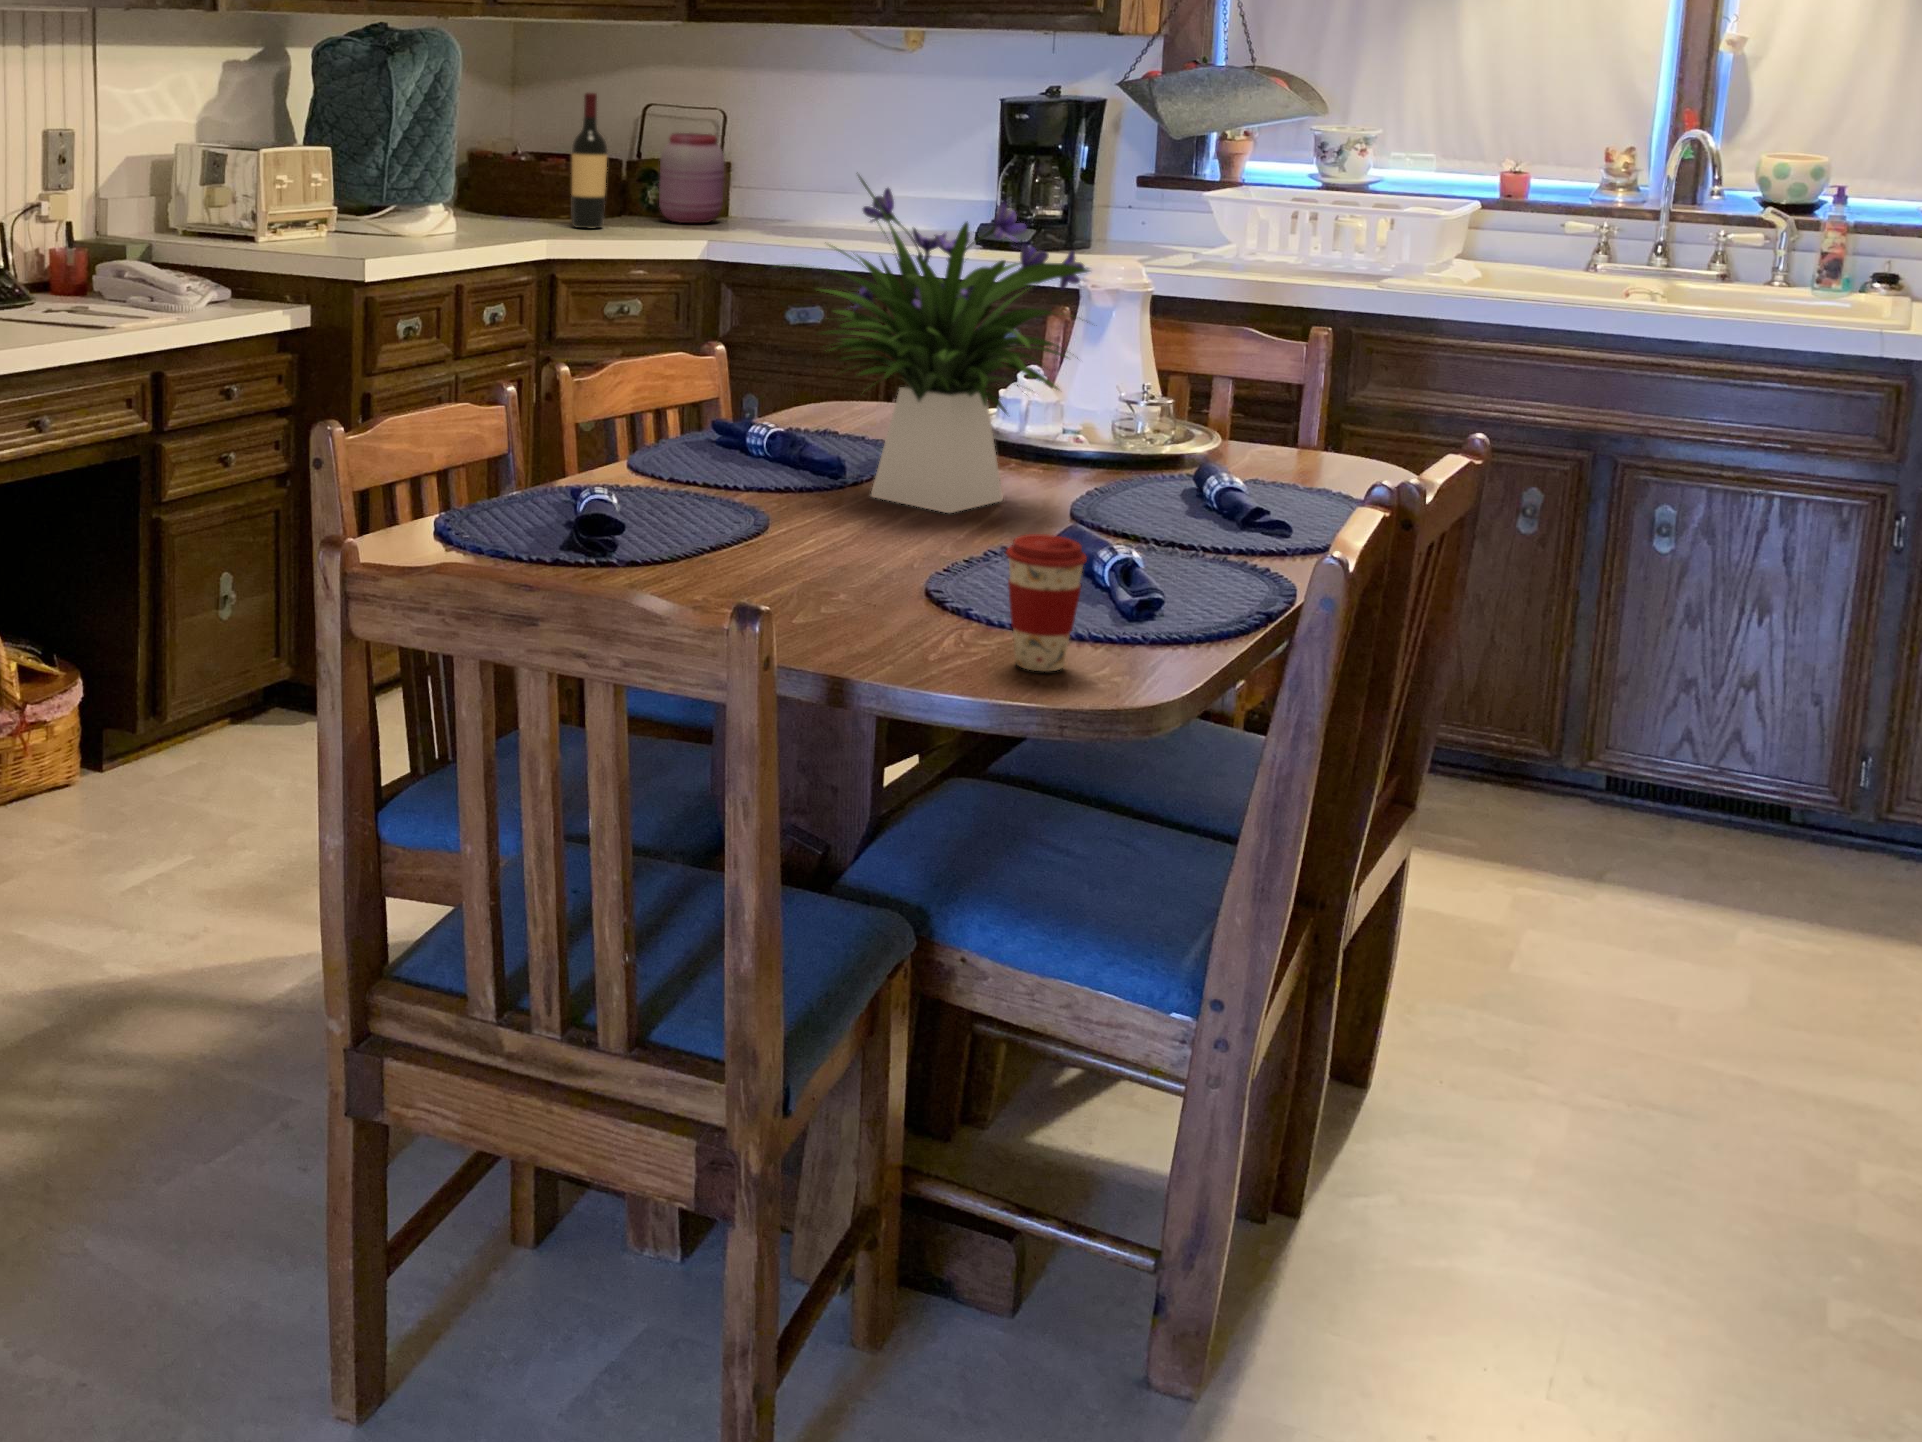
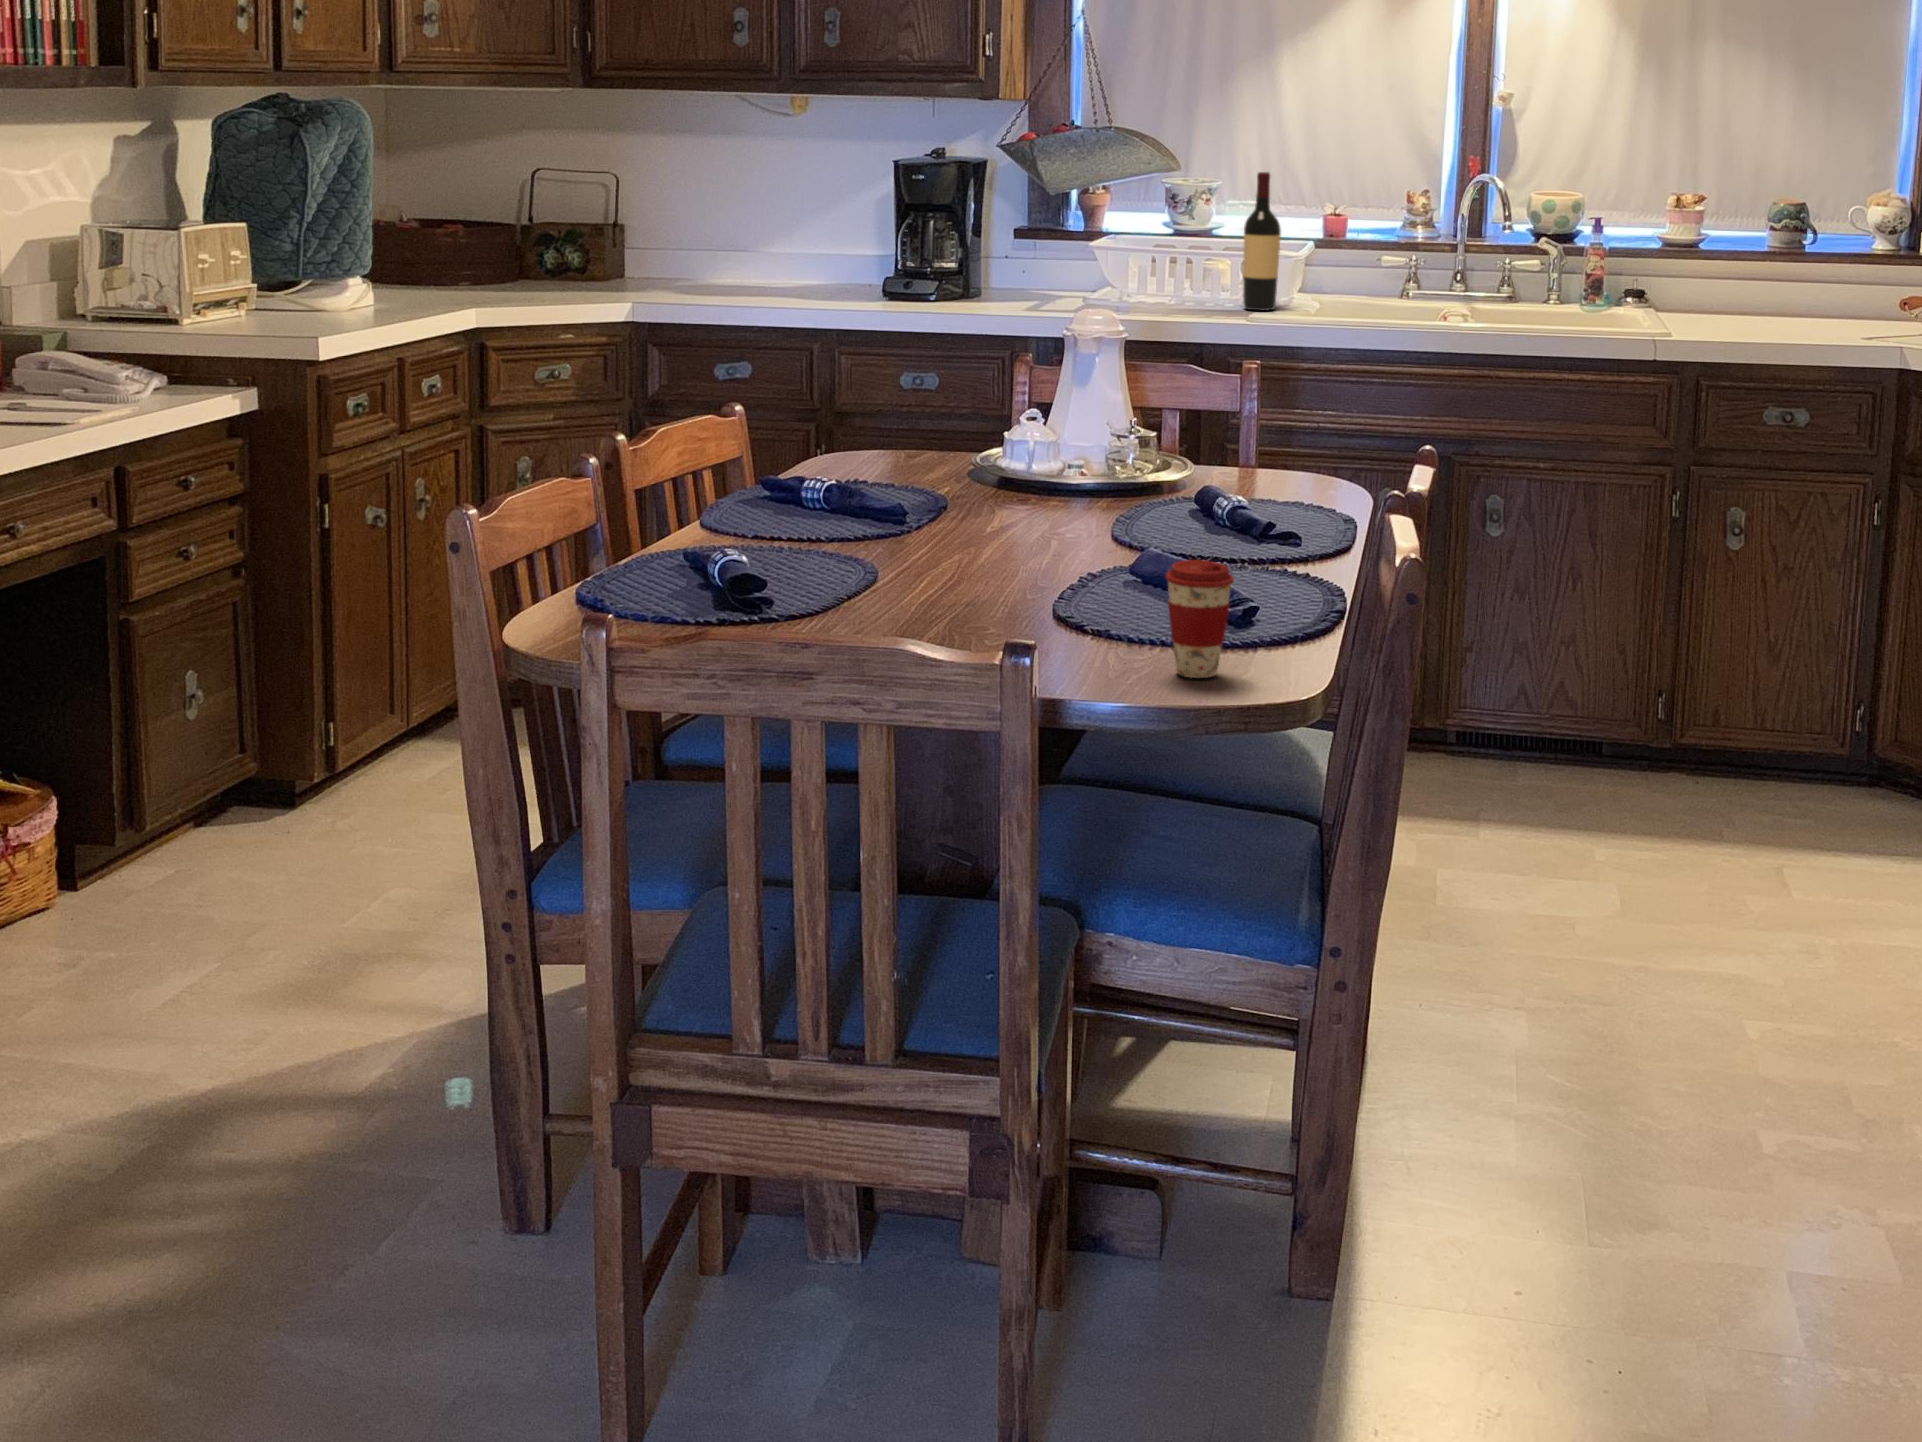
wine bottle: present [572,93,607,228] -> present [1243,172,1281,311]
jar: present [659,133,724,223] -> none [558,198,623,286]
flower arrangement: present [801,176,1089,513] -> none [852,244,1138,550]

